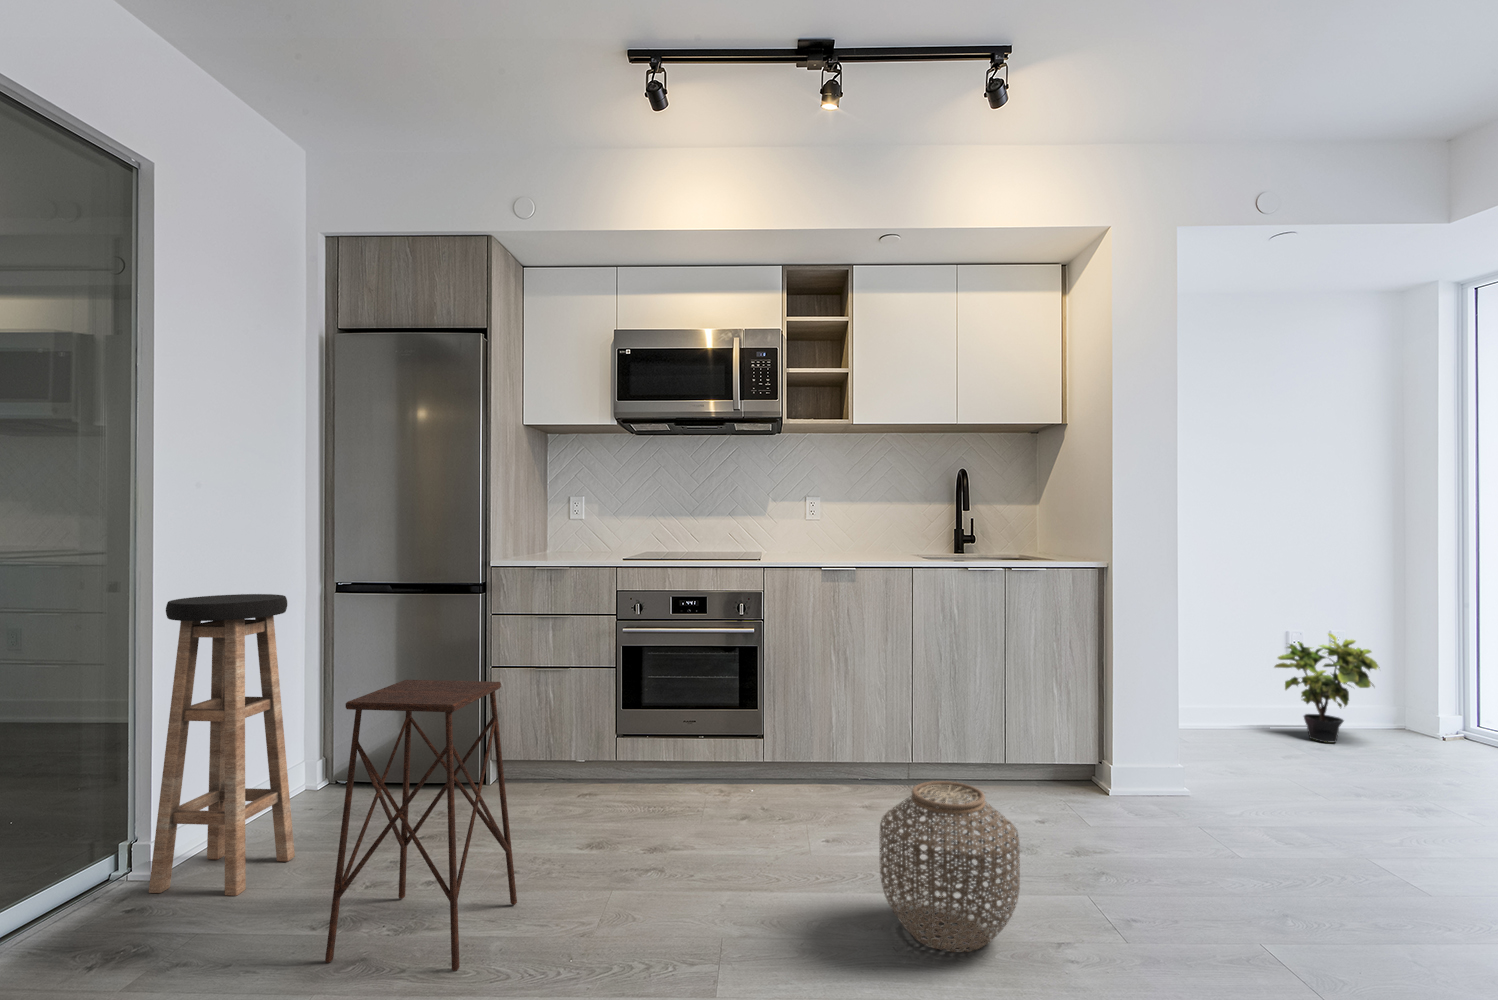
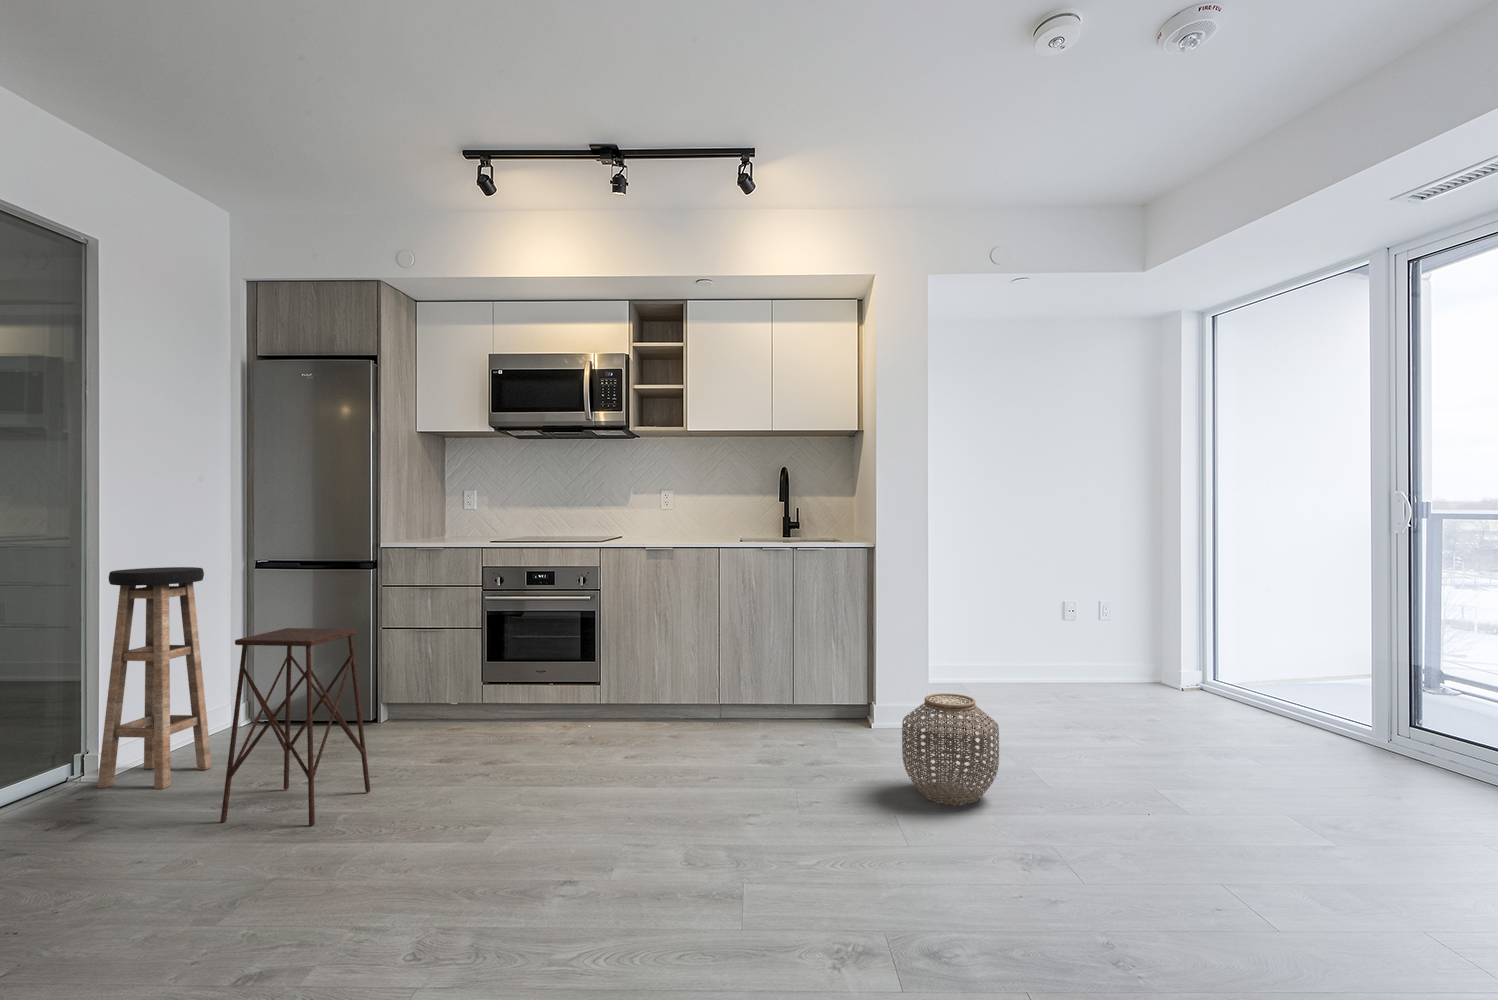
potted plant: present [1275,634,1380,743] -> none [1053,603,1127,693]
woven basket: present [880,781,1020,952] -> present [902,694,999,805]

